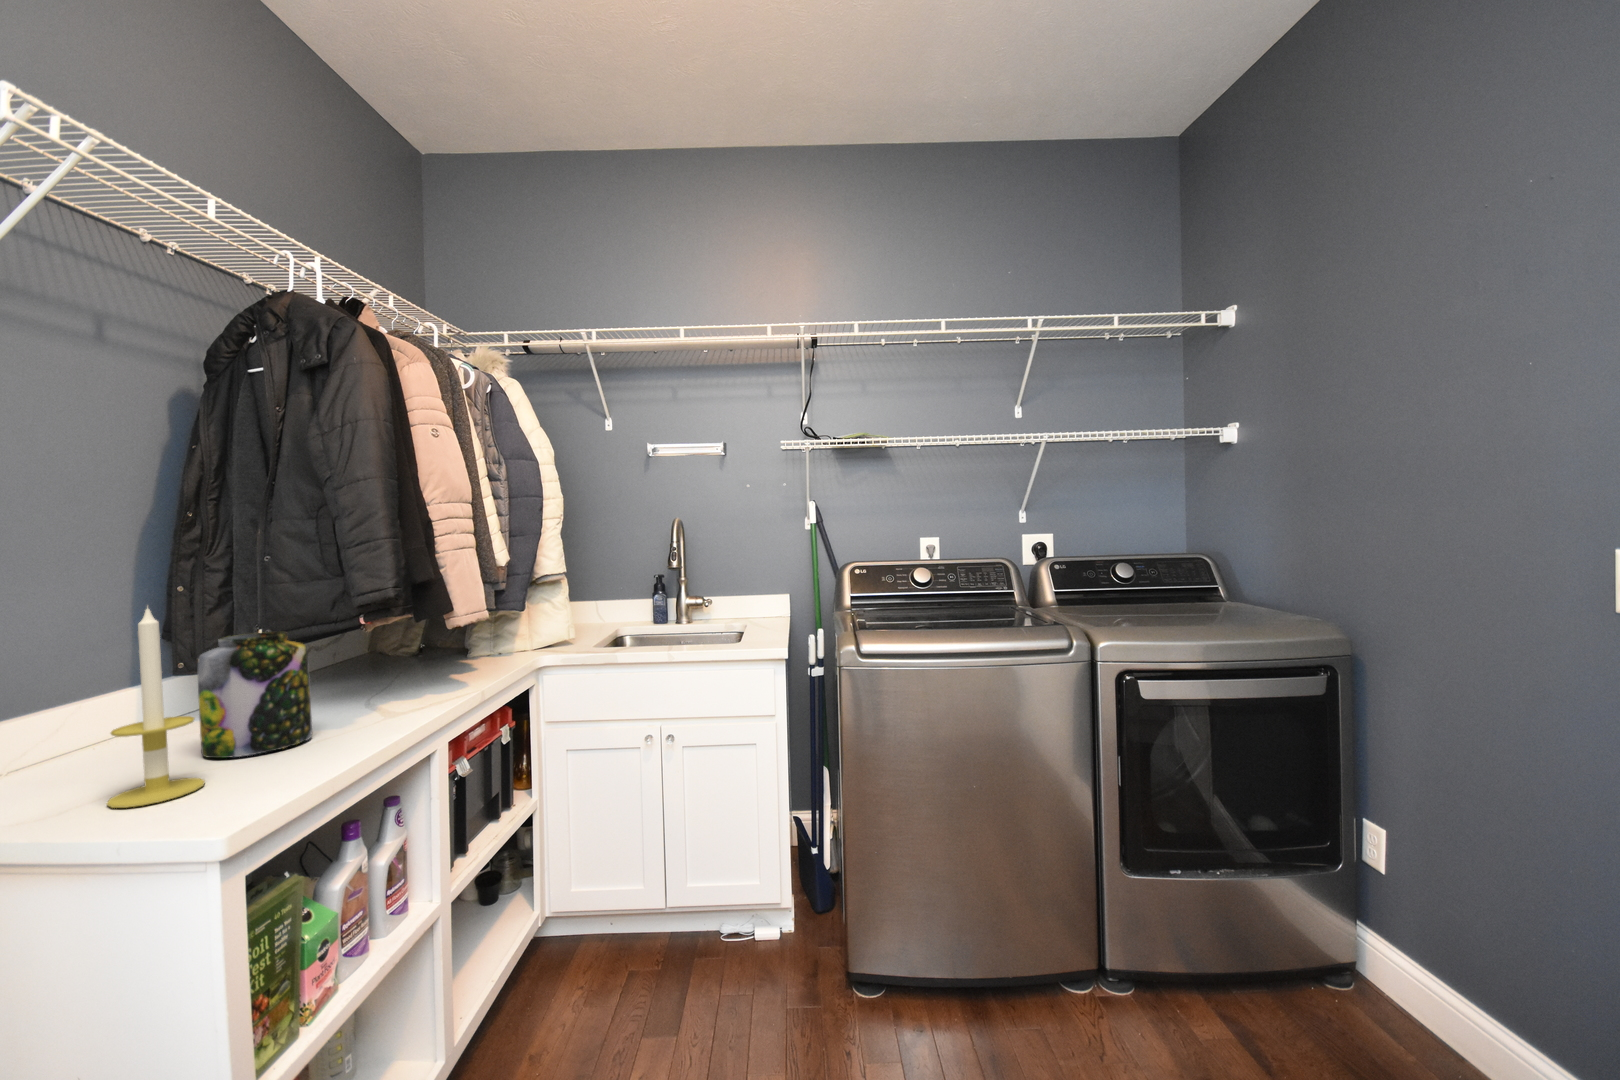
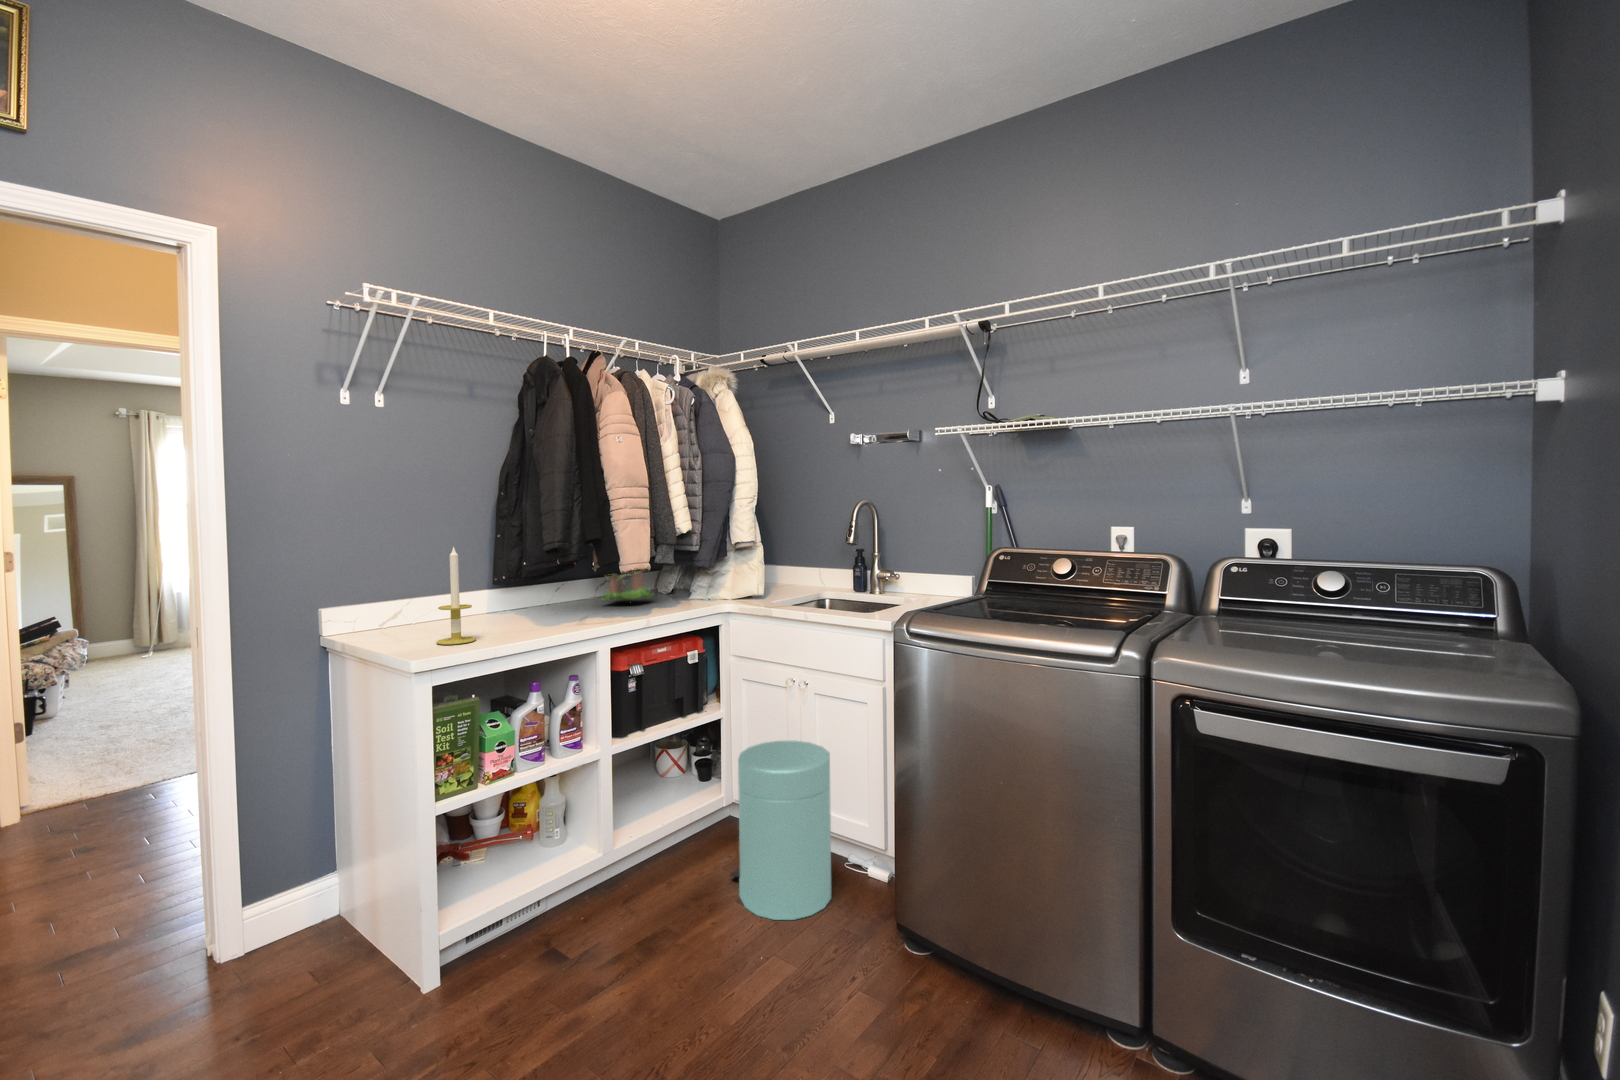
plant: none [319,579,407,677] -> present [602,571,655,600]
jar: present [198,632,312,758] -> none [494,566,544,633]
trash can: none [605,806,746,1045] -> present [730,741,831,920]

